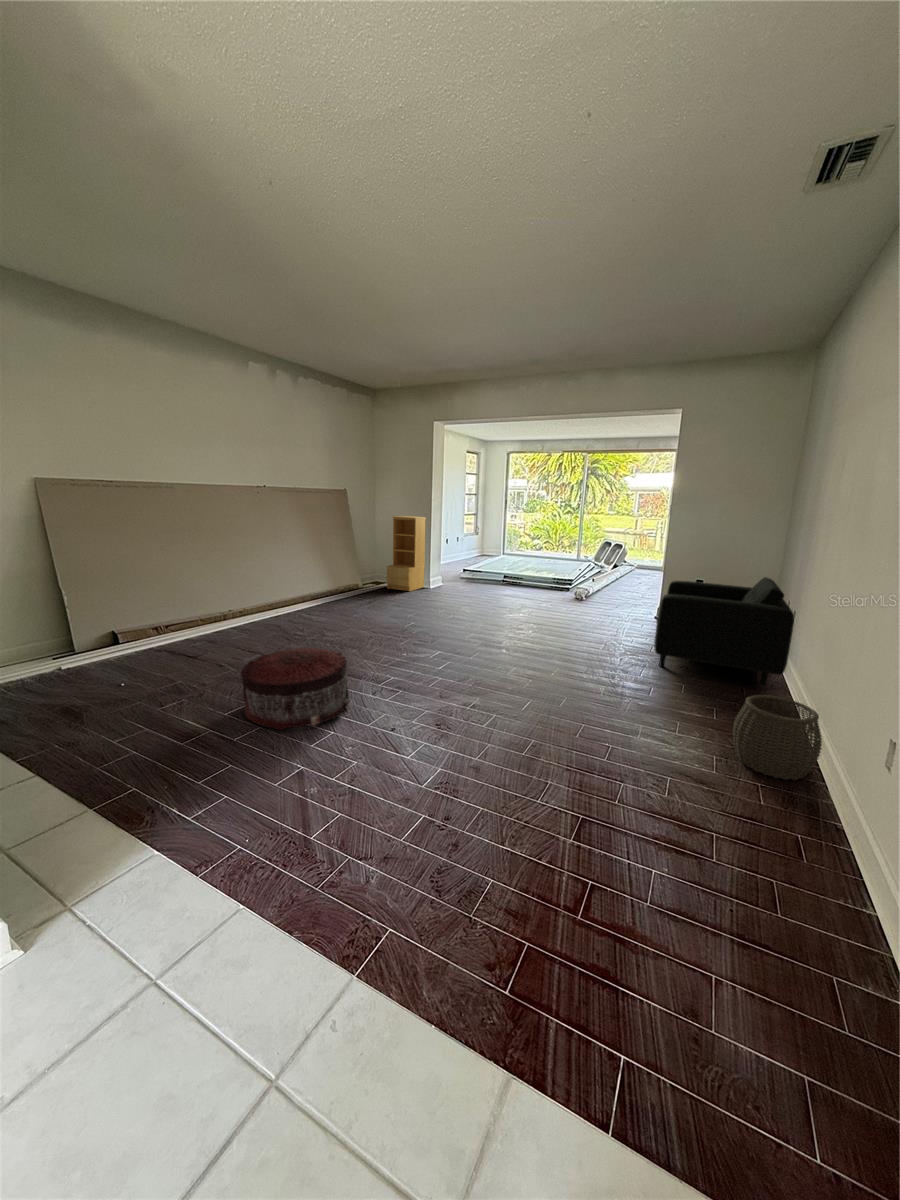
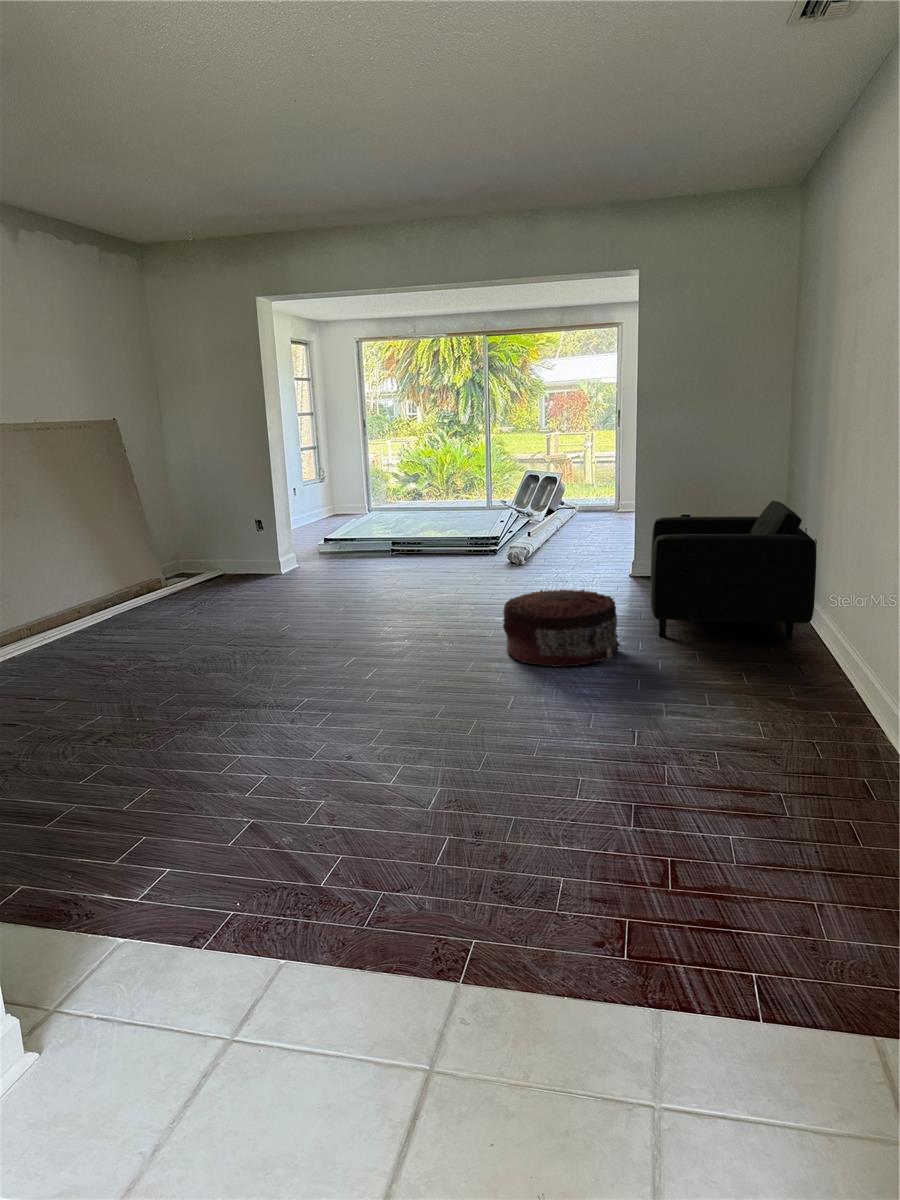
bookshelf: present [387,516,426,591] -> none [202,457,266,582]
pouf: present [241,648,349,730] -> present [503,590,620,666]
woven basket: present [733,695,822,780] -> none [773,639,870,733]

